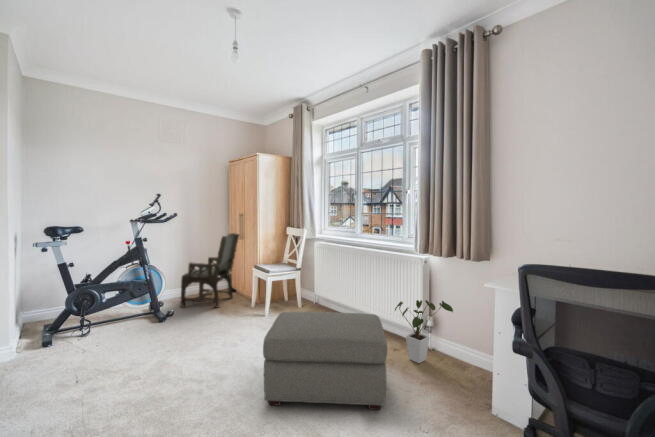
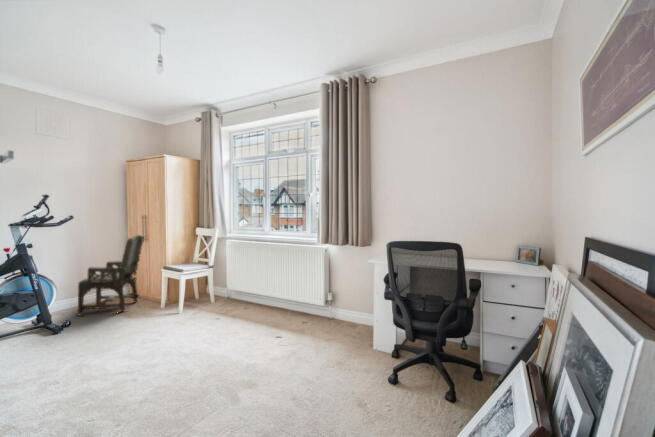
house plant: present [395,300,453,363] -> none [305,279,348,330]
ottoman: present [263,312,388,410] -> none [202,294,303,373]

